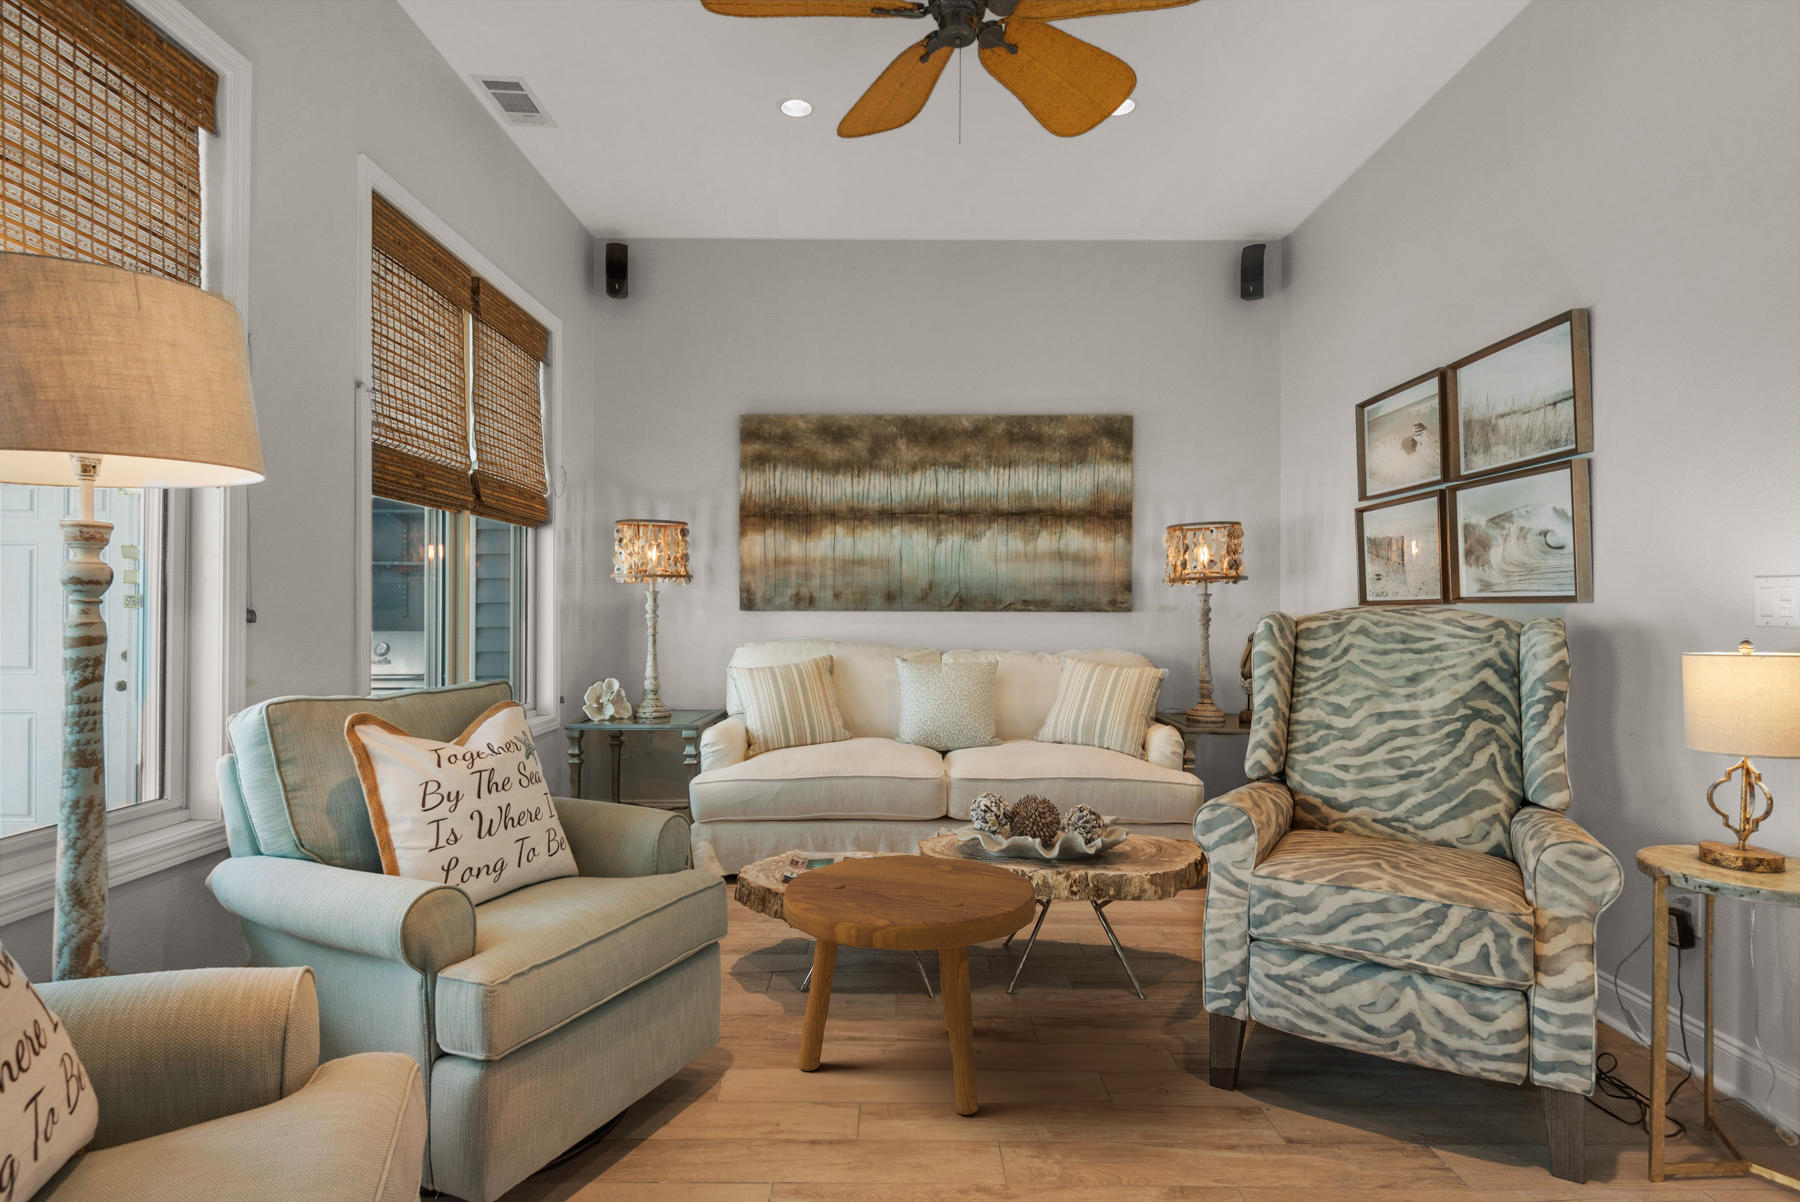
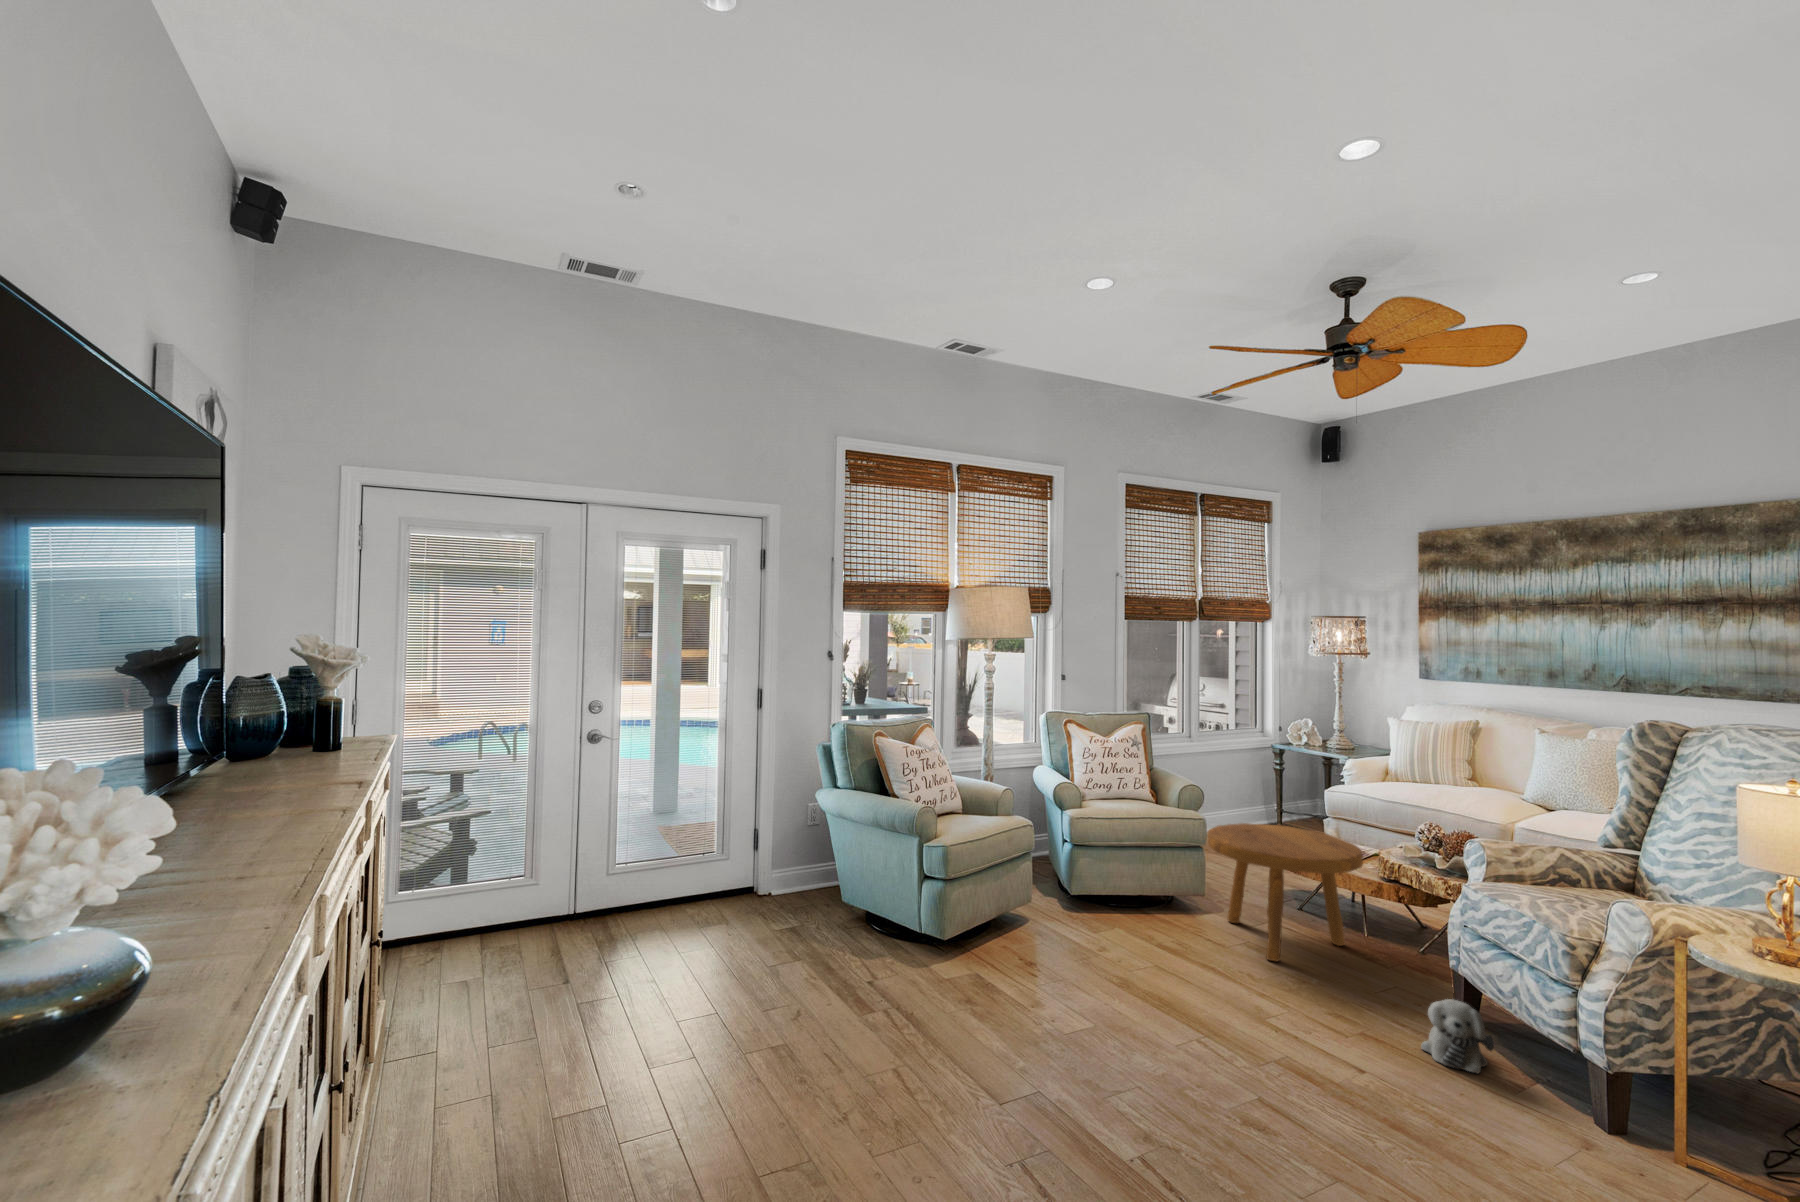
plush toy: none [1255,1053,1379,1163] -> present [1421,999,1494,1073]

